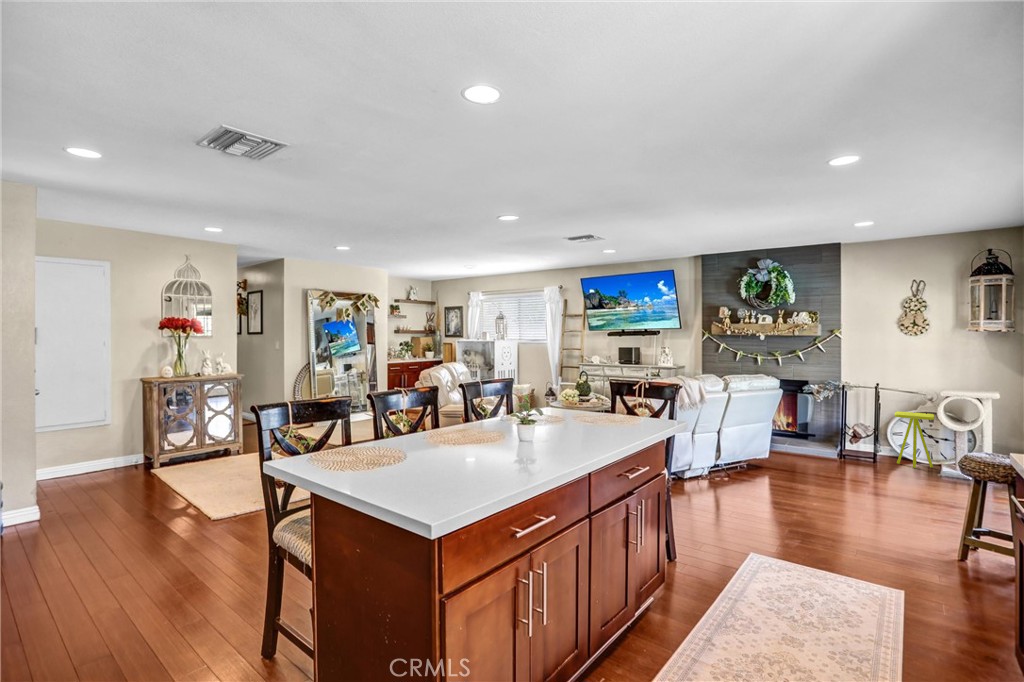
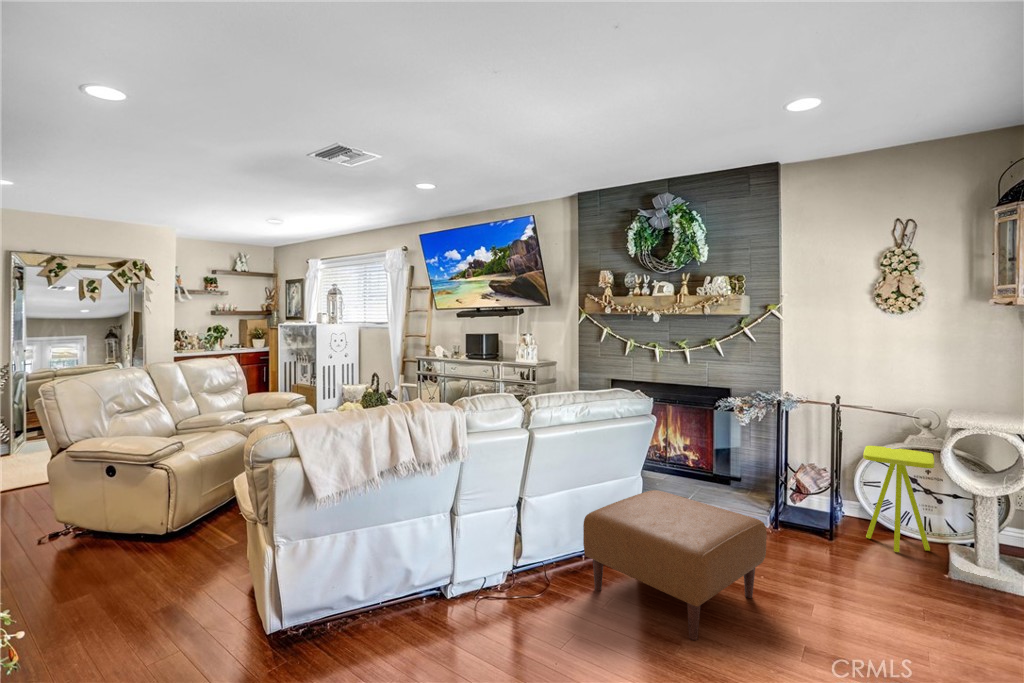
ottoman: none [752,431,847,489] -> present [583,490,767,640]

